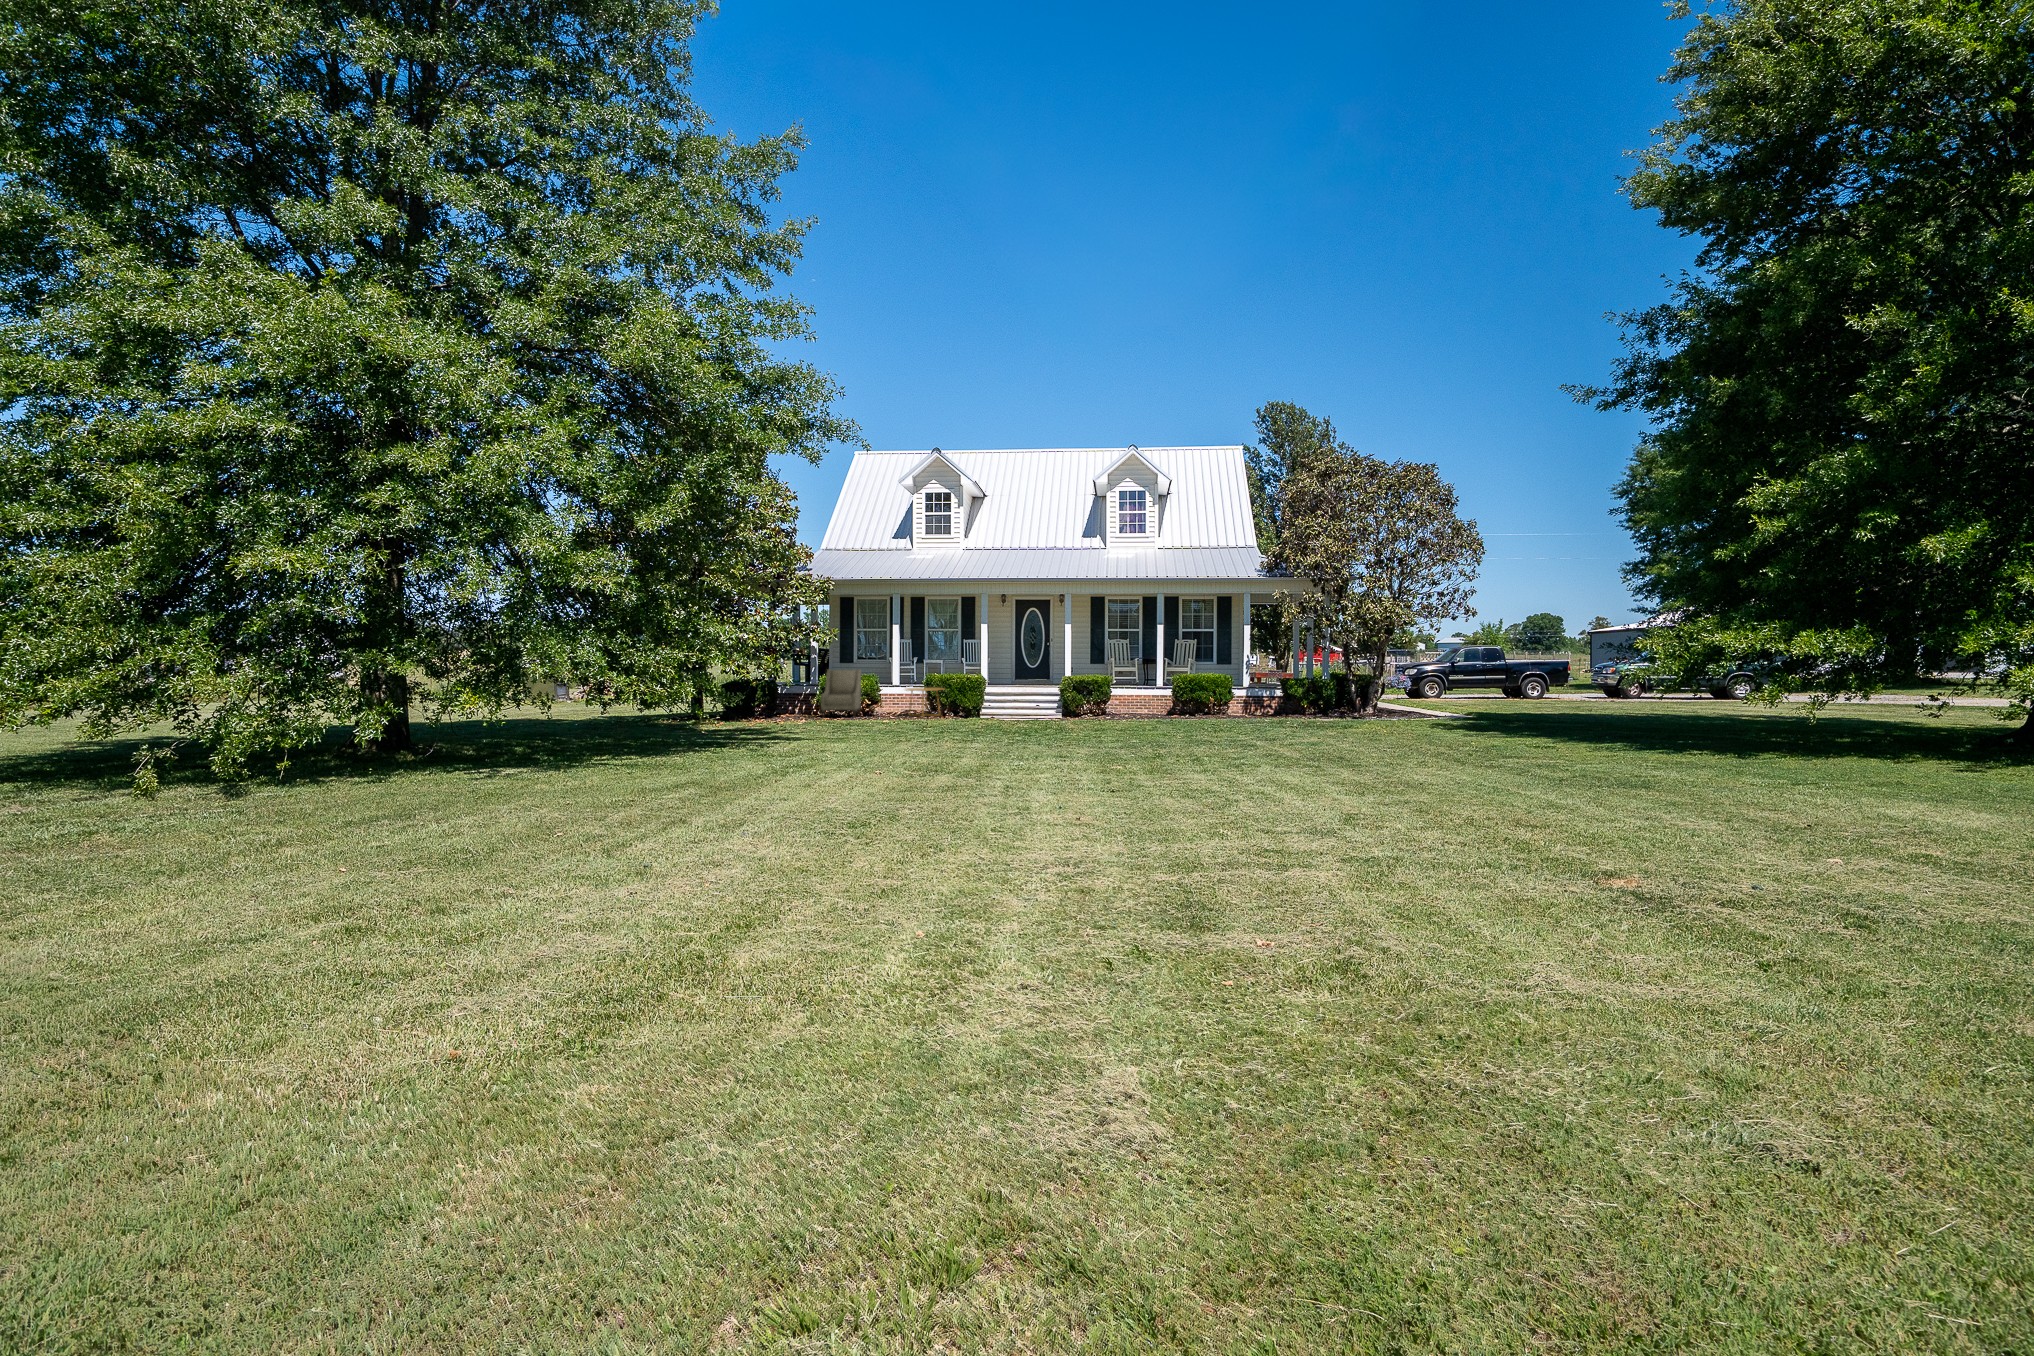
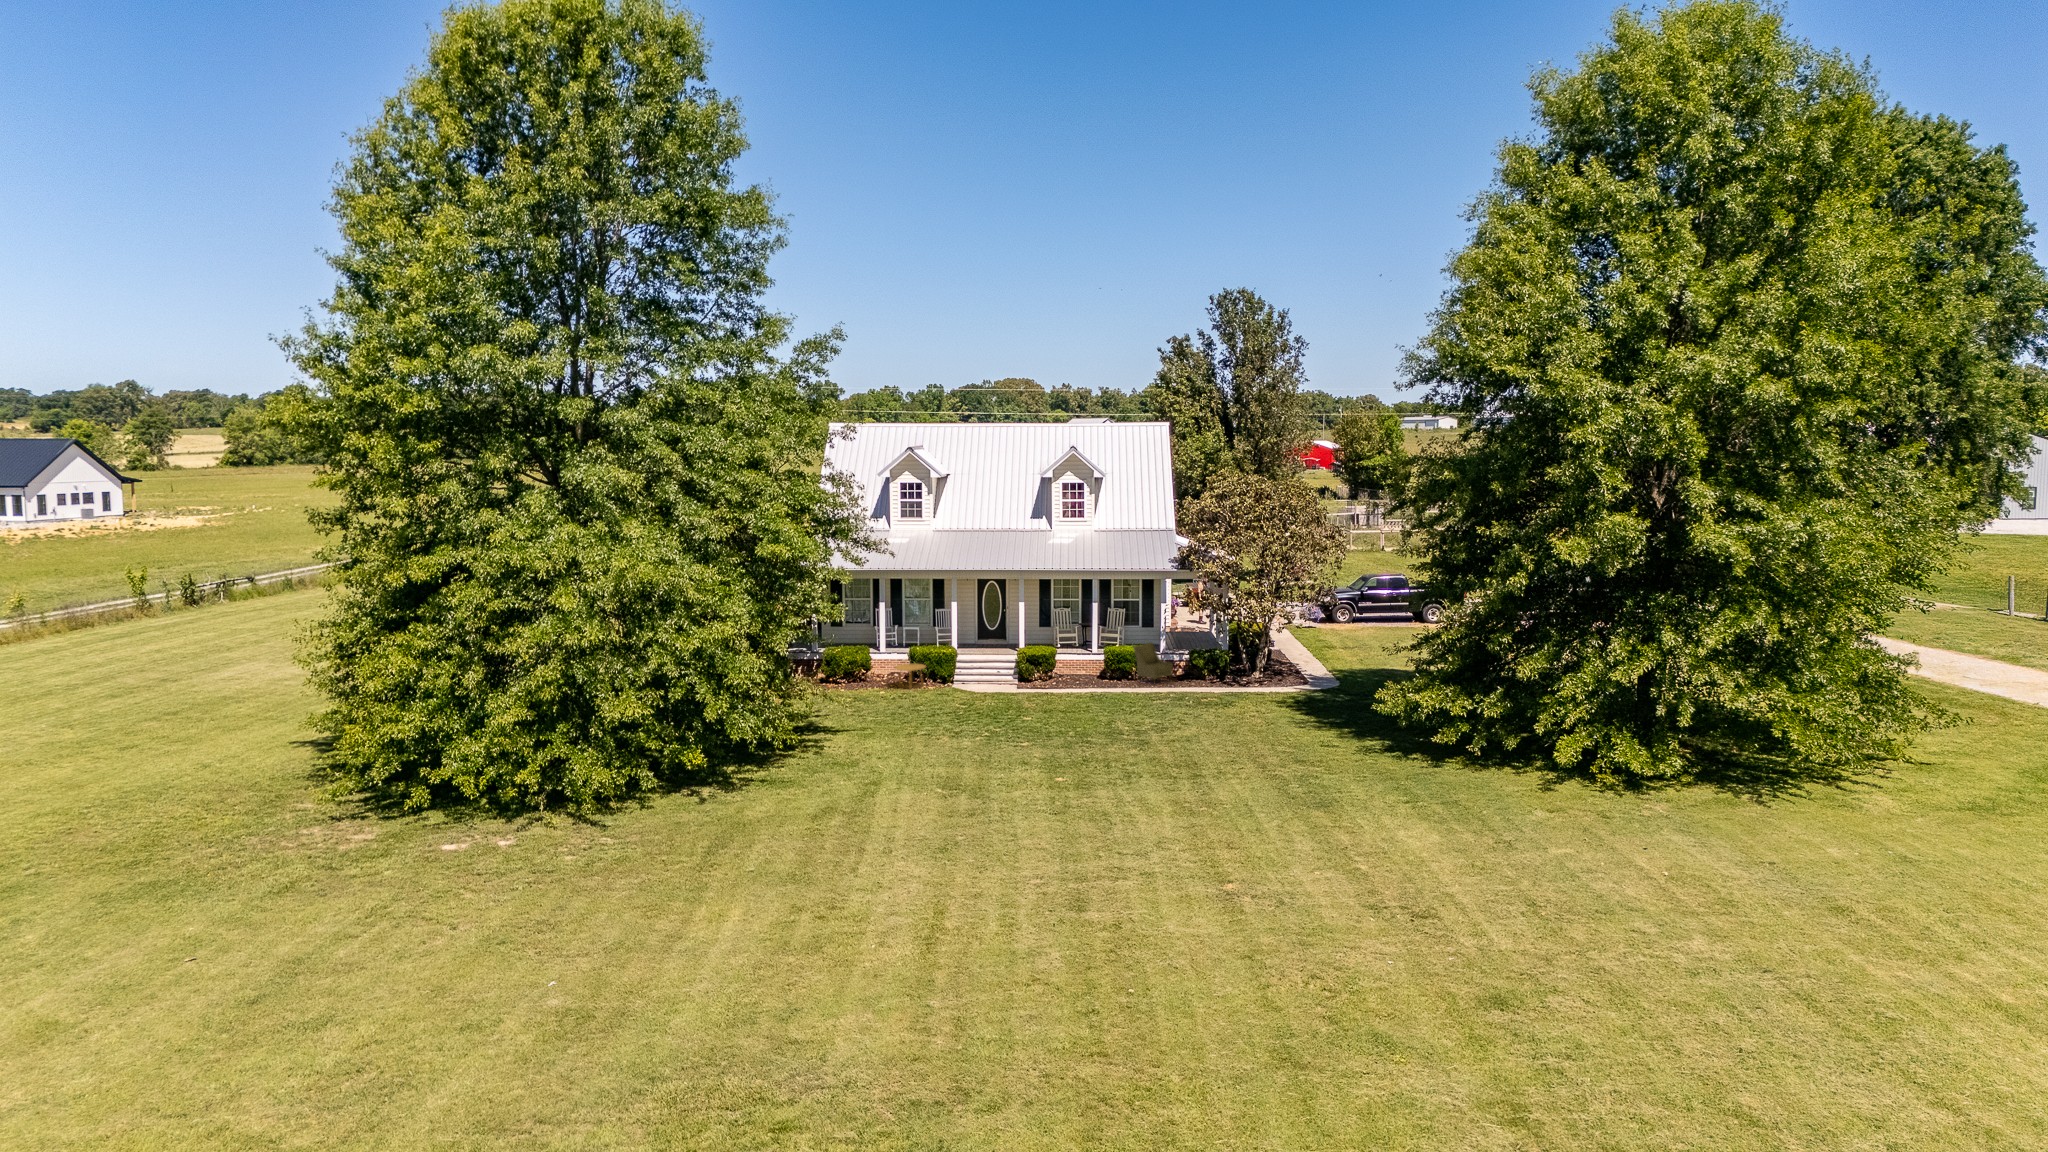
chair: present [821,669,861,717] -> present [1133,643,1173,683]

